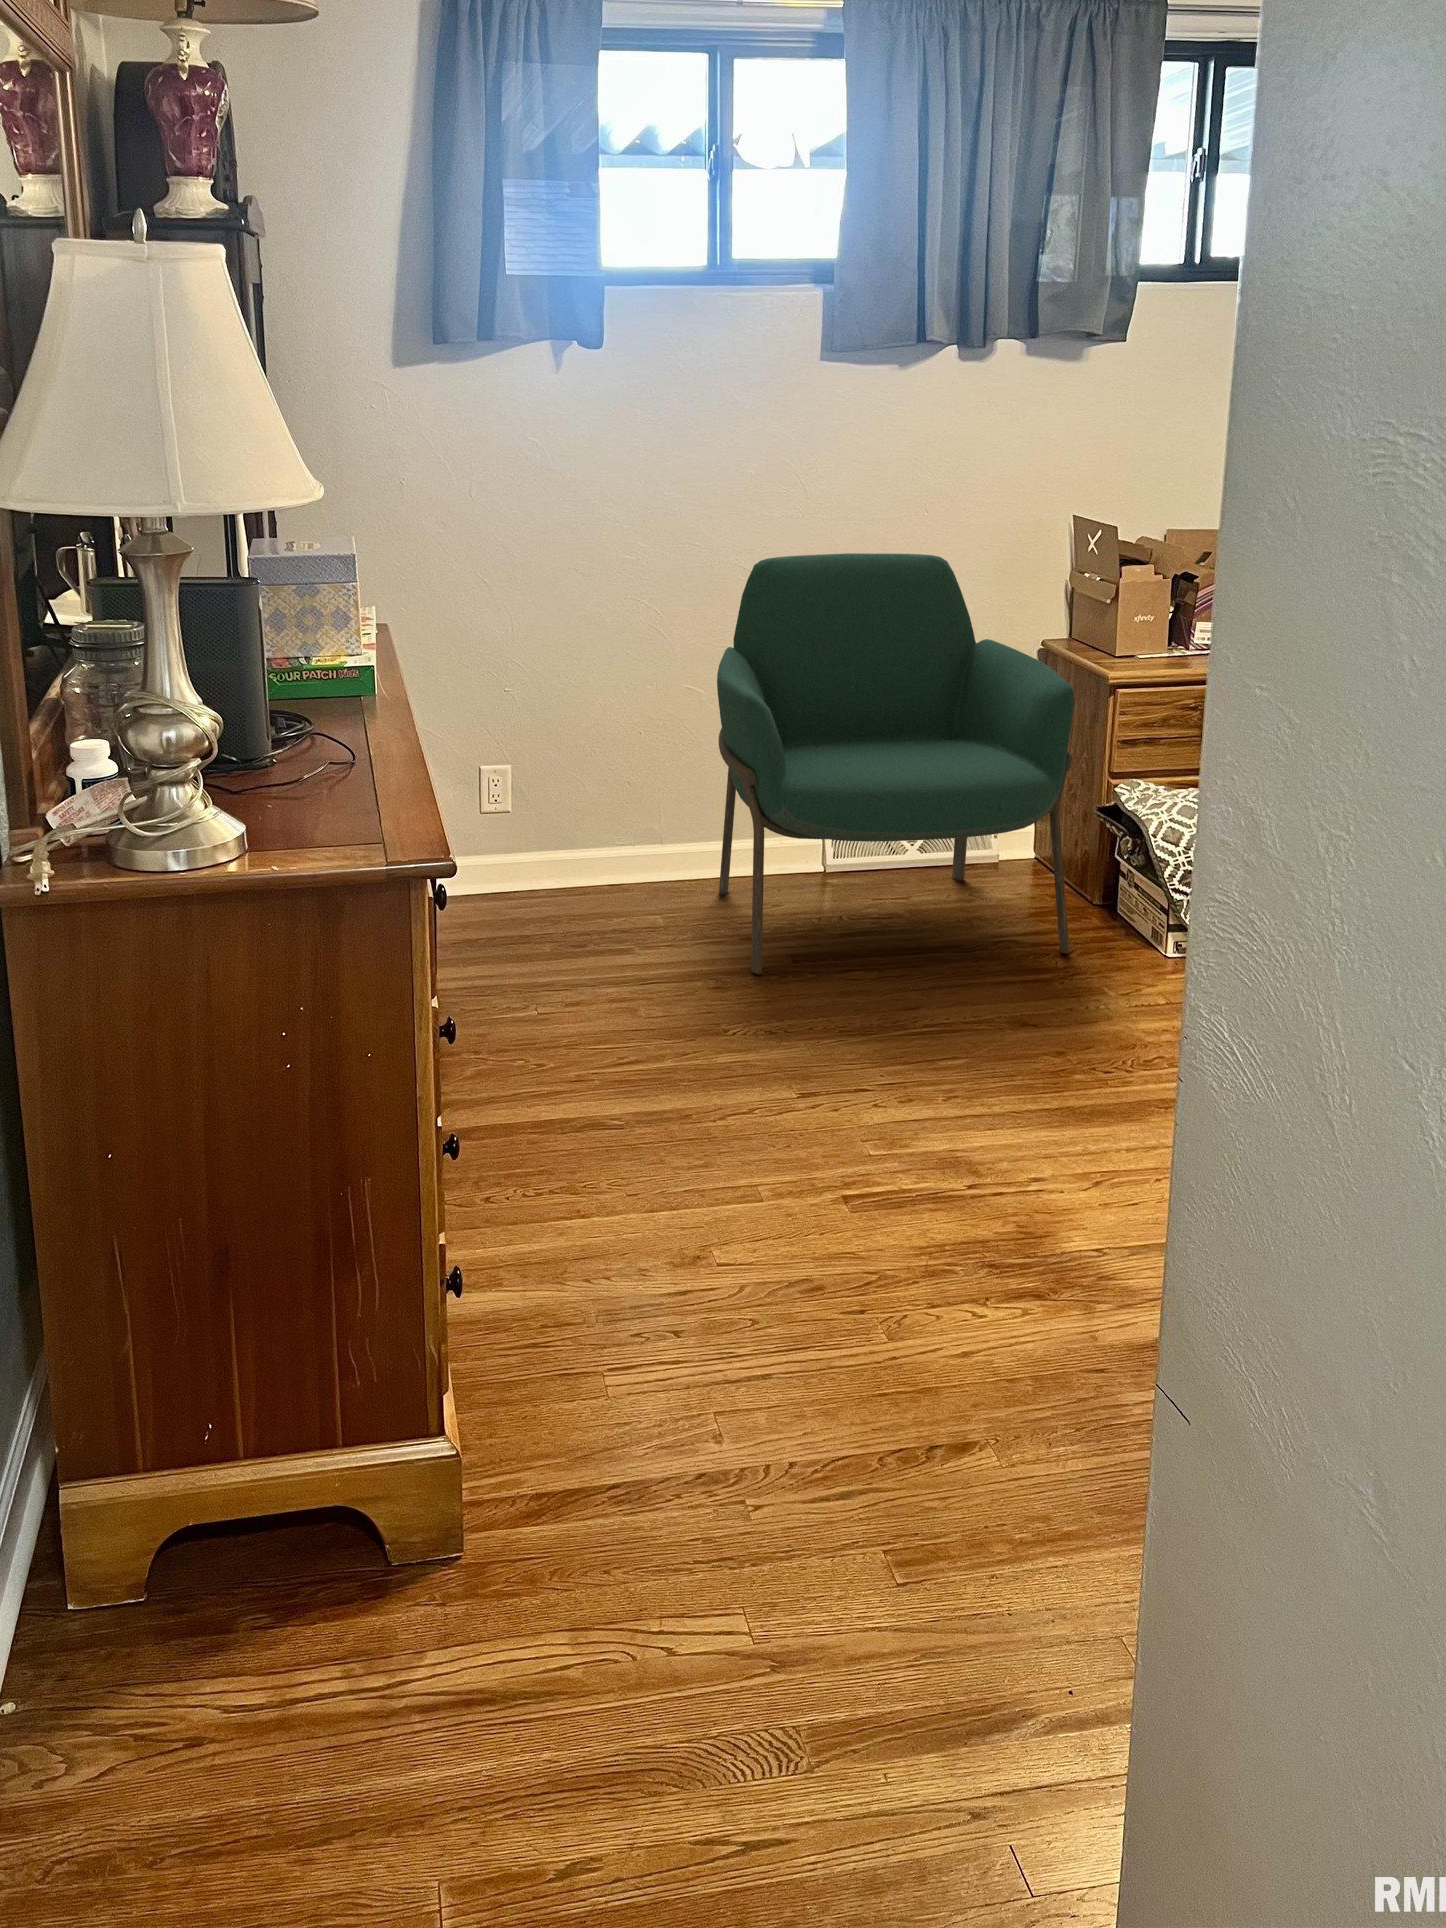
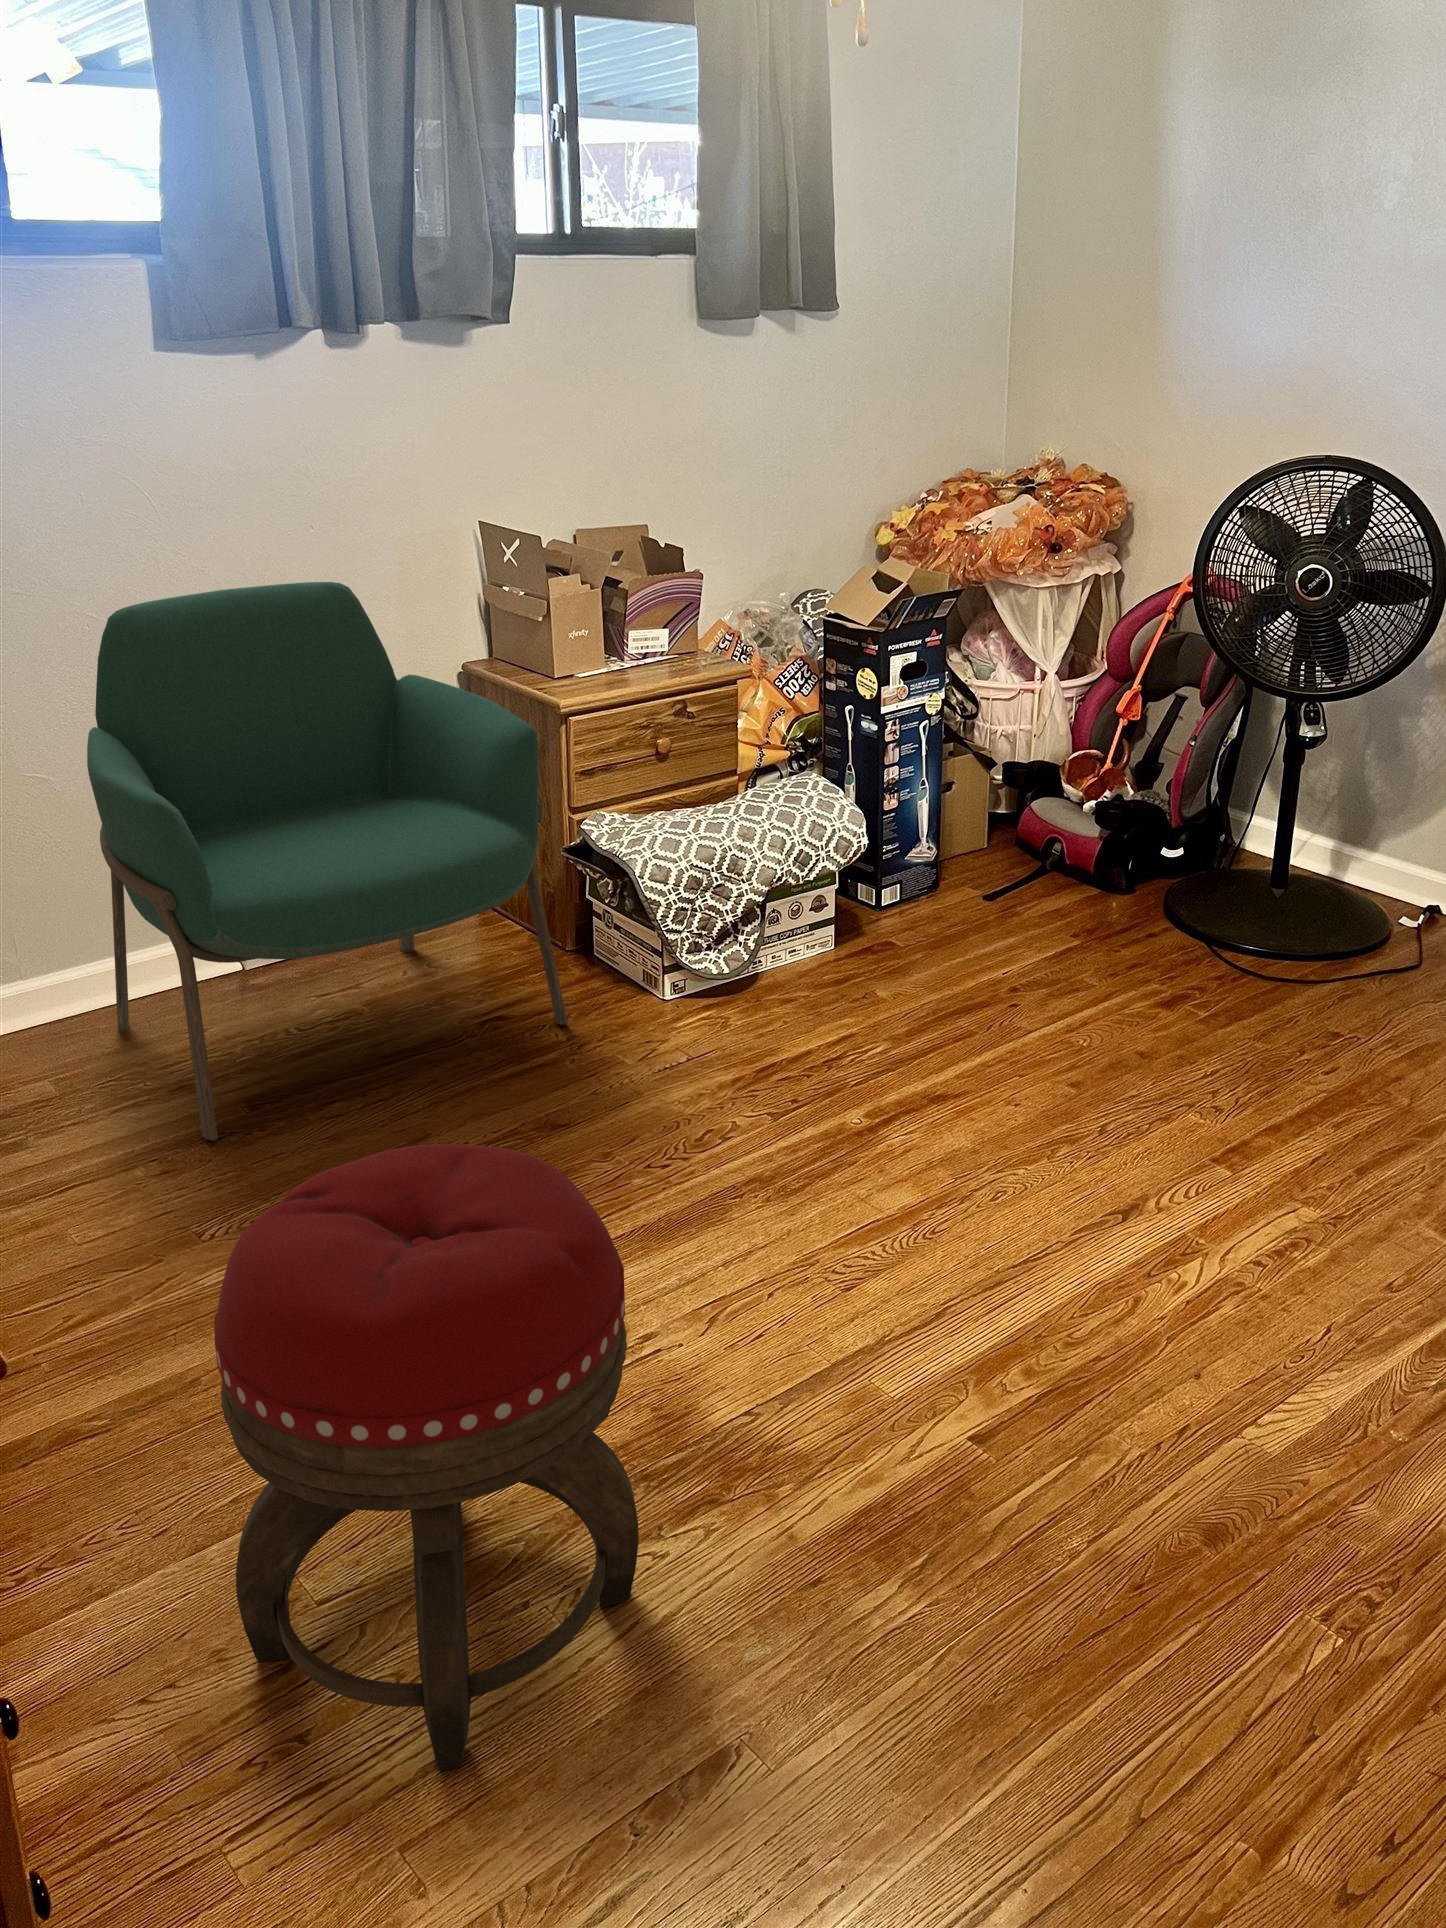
footstool: none [656,929,965,1387] -> present [215,1144,639,1770]

